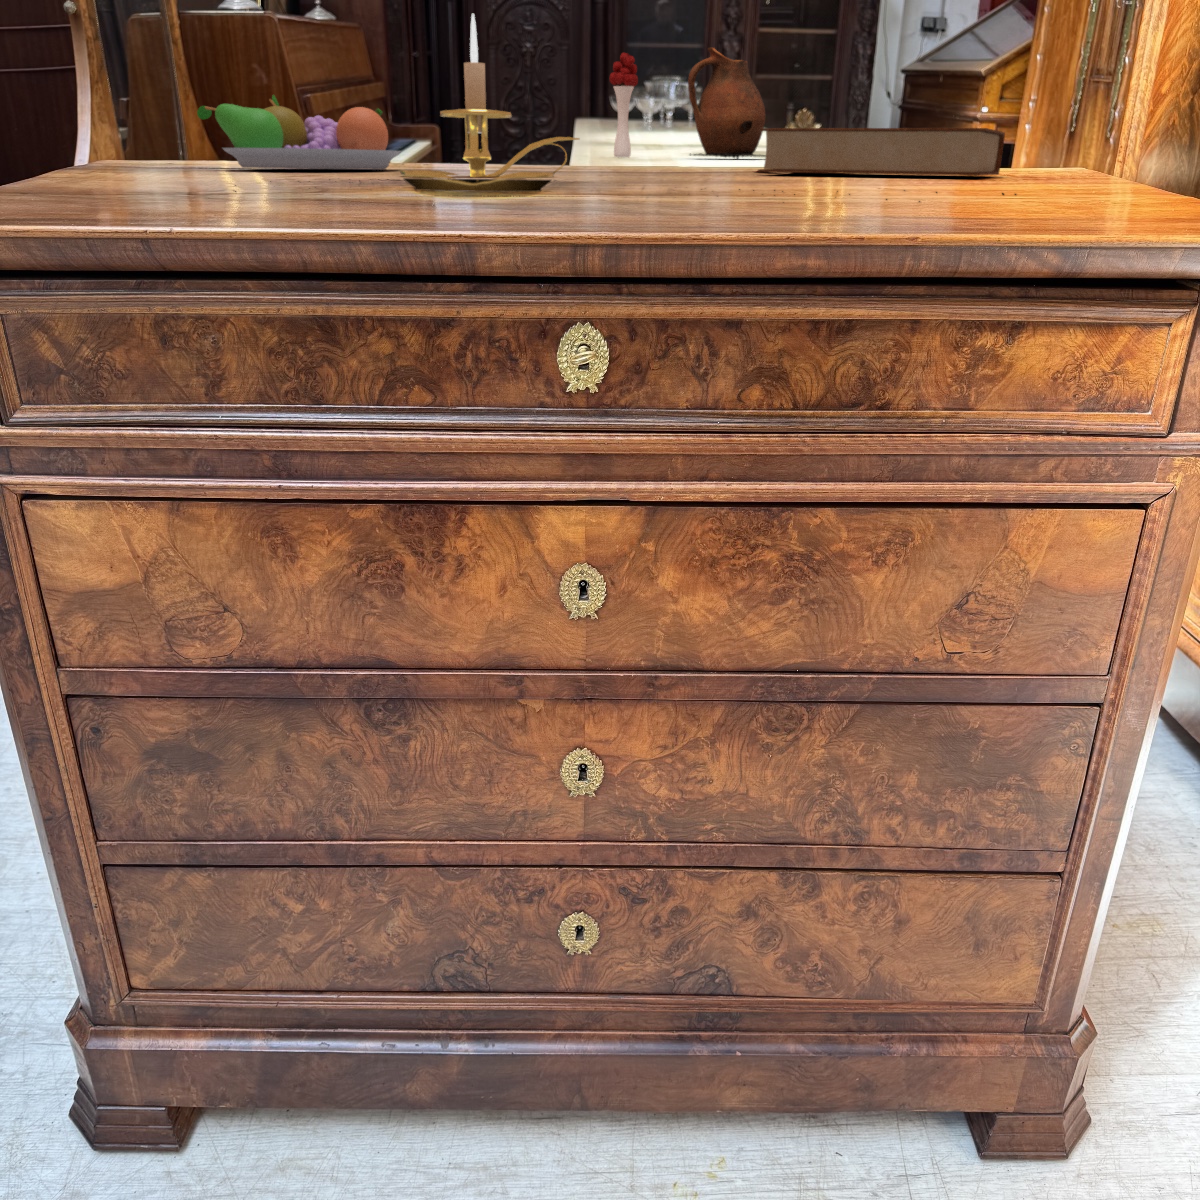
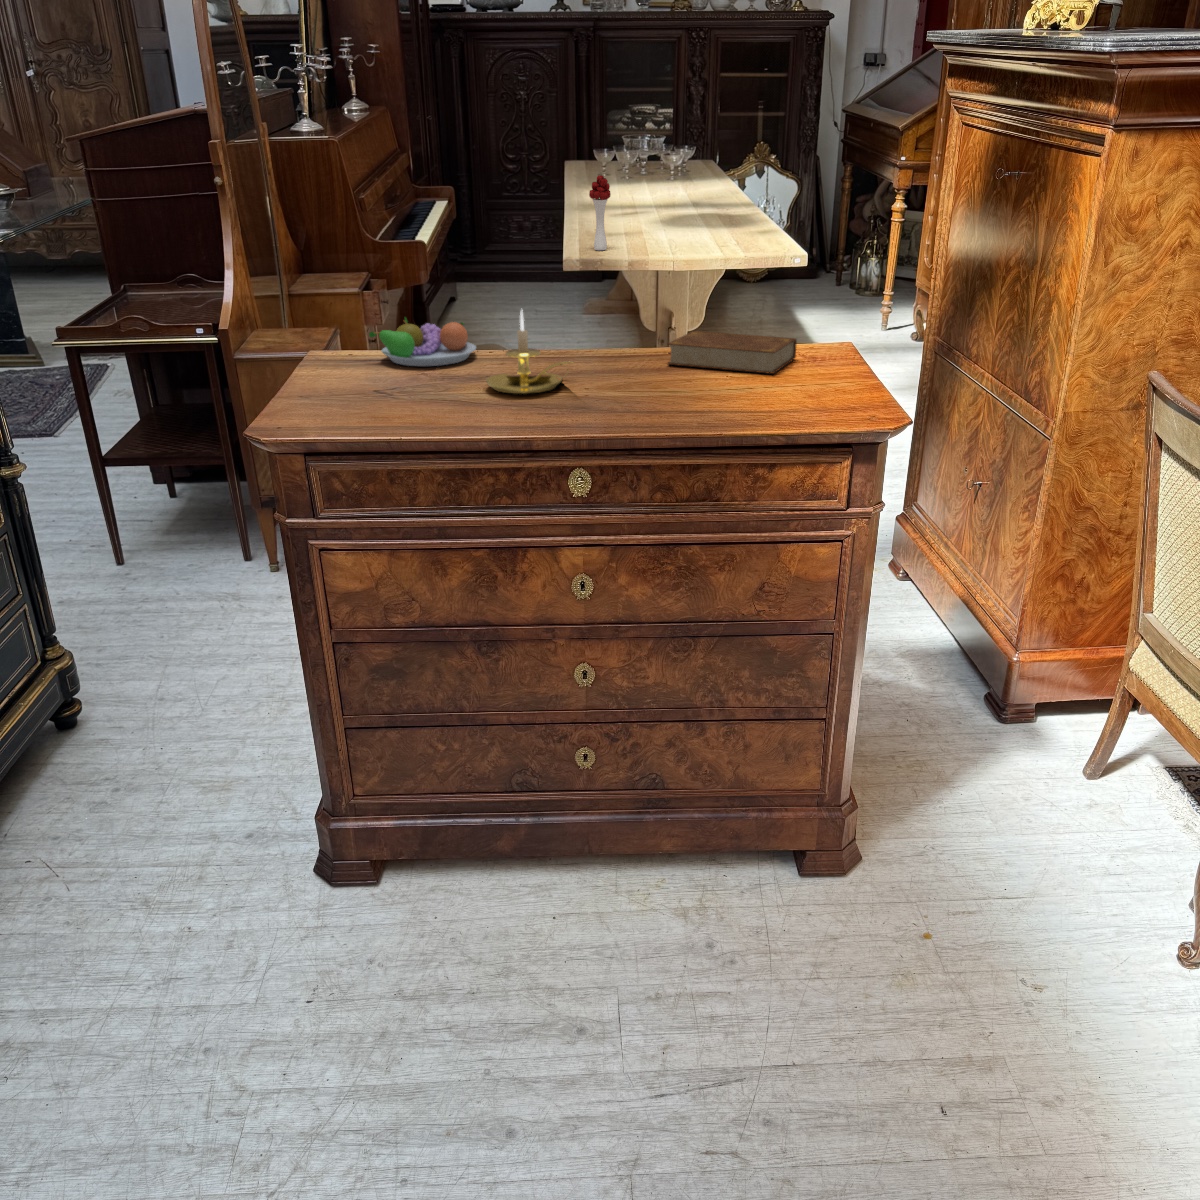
ceramic pitcher: present [688,48,765,159] -> none [647,177,714,257]

